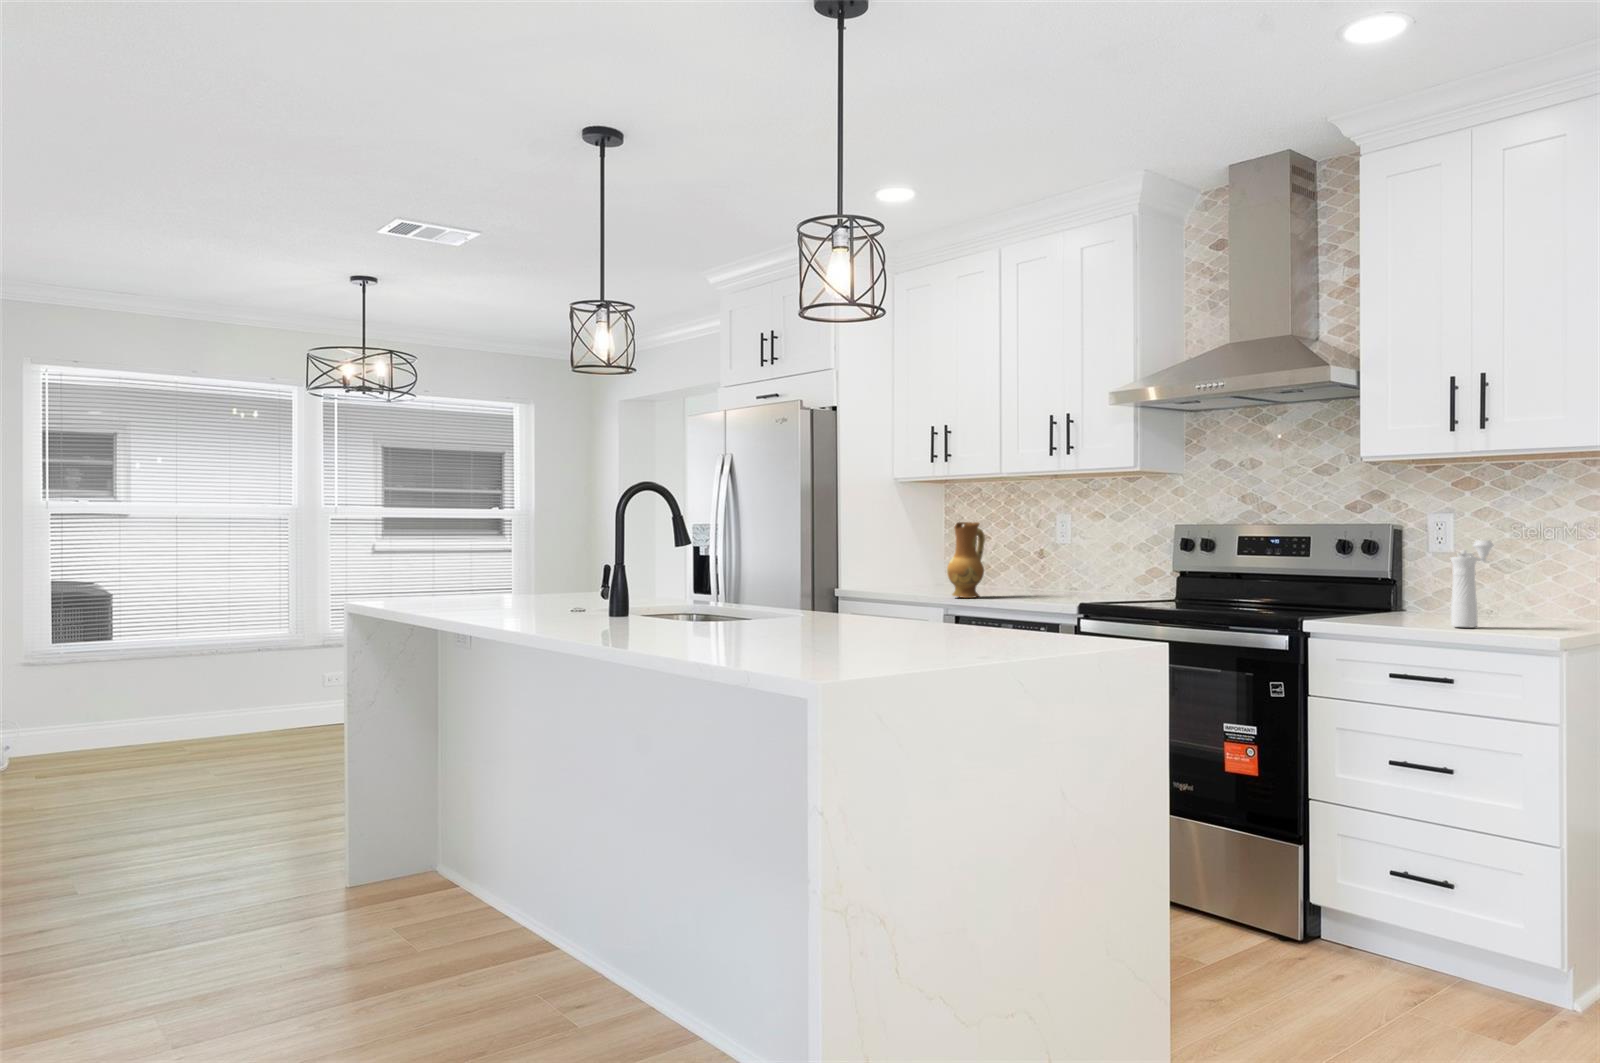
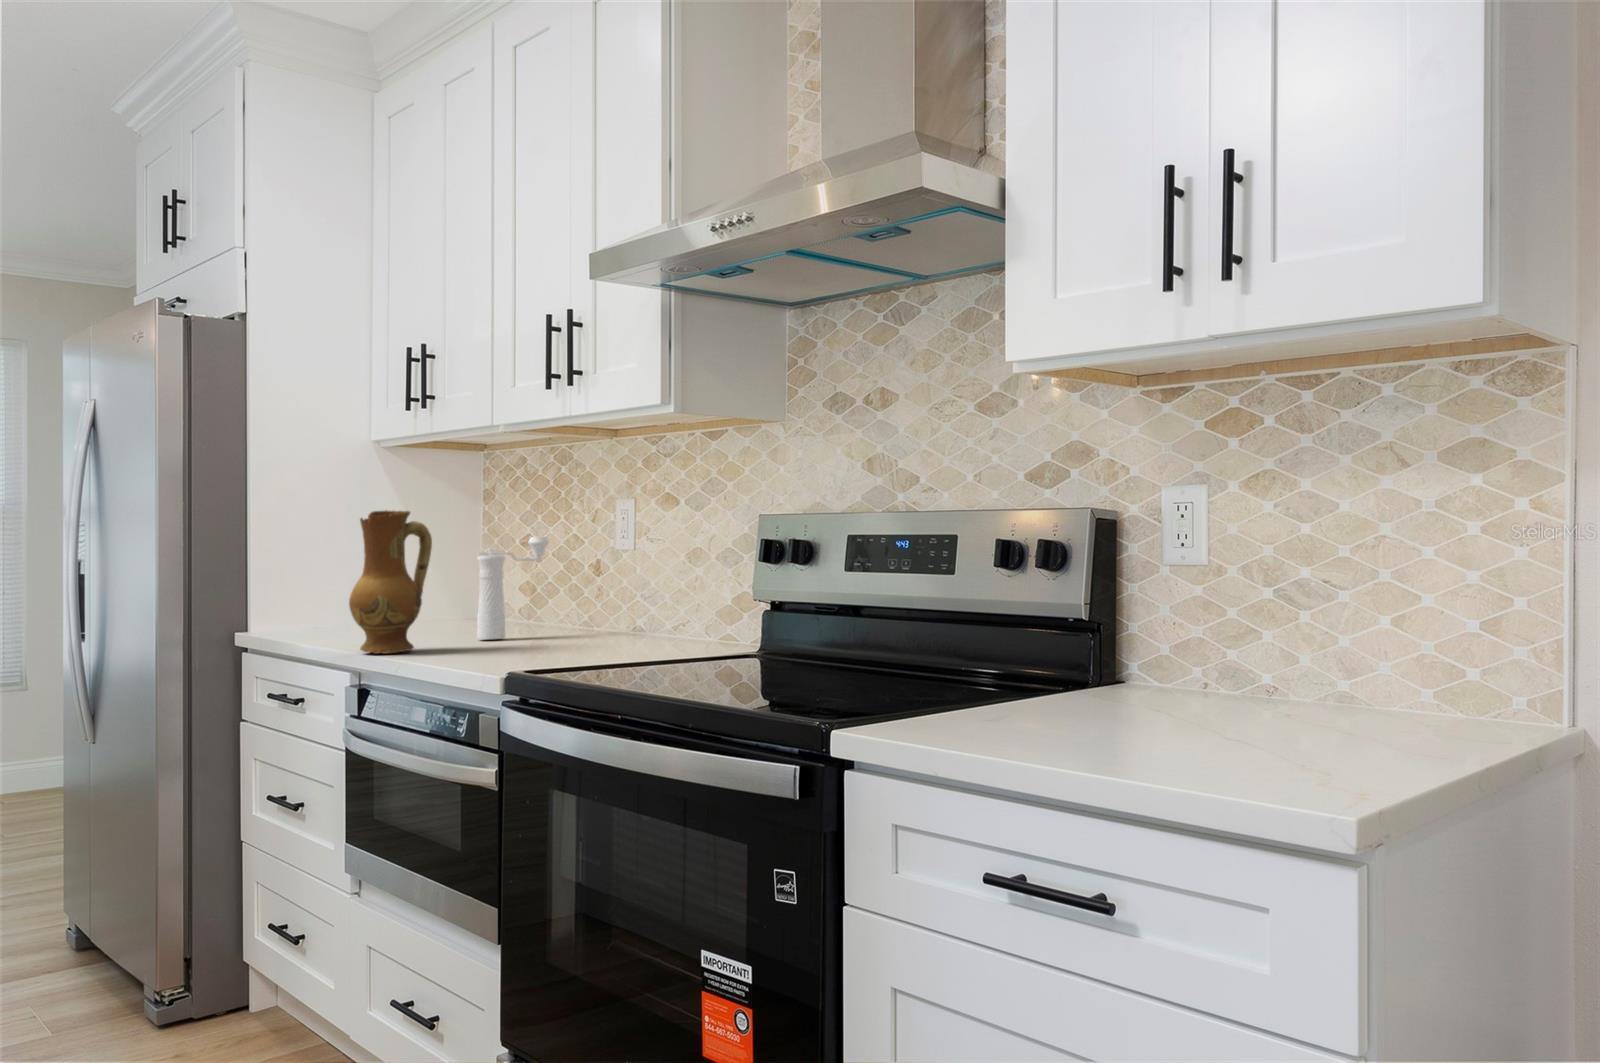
pepper mill: present [1451,540,1493,627] -> present [477,537,549,639]

